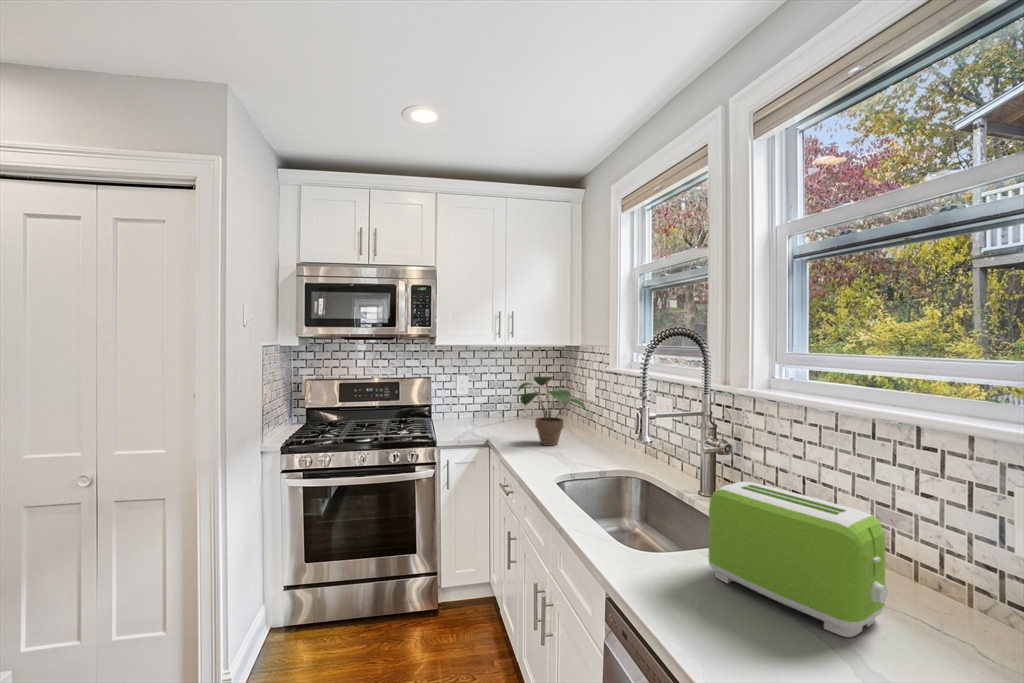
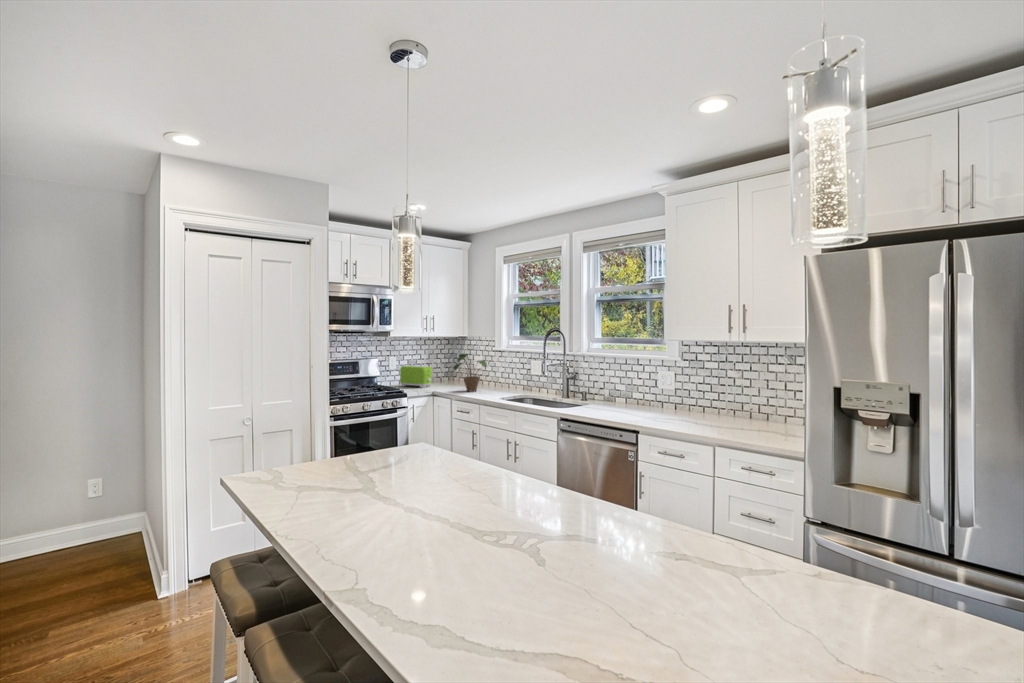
toaster: present [709,482,887,637] -> present [400,365,432,388]

